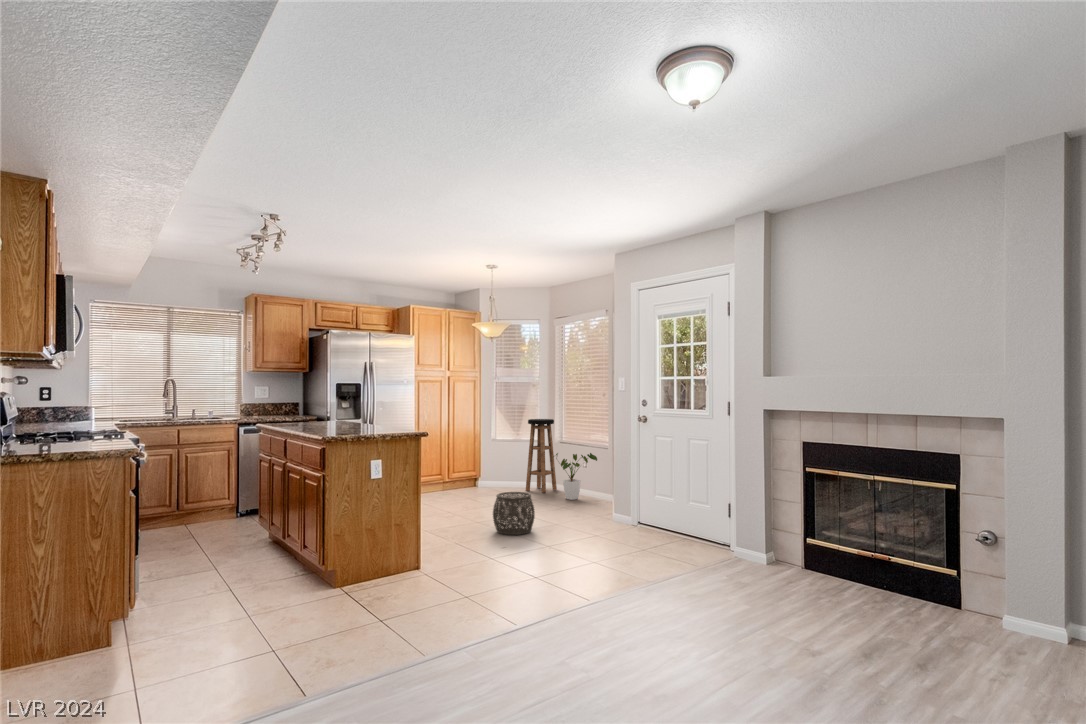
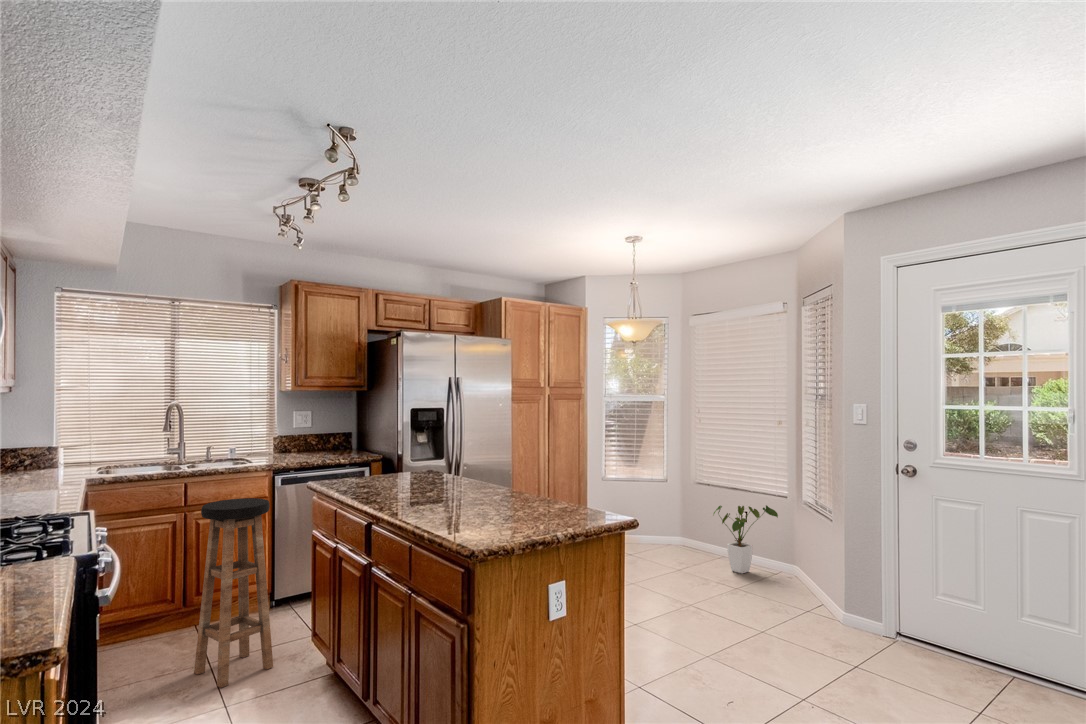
bar stool: present [526,419,557,493] -> present [194,498,273,688]
woven basket: present [493,492,535,535] -> none [678,586,749,665]

